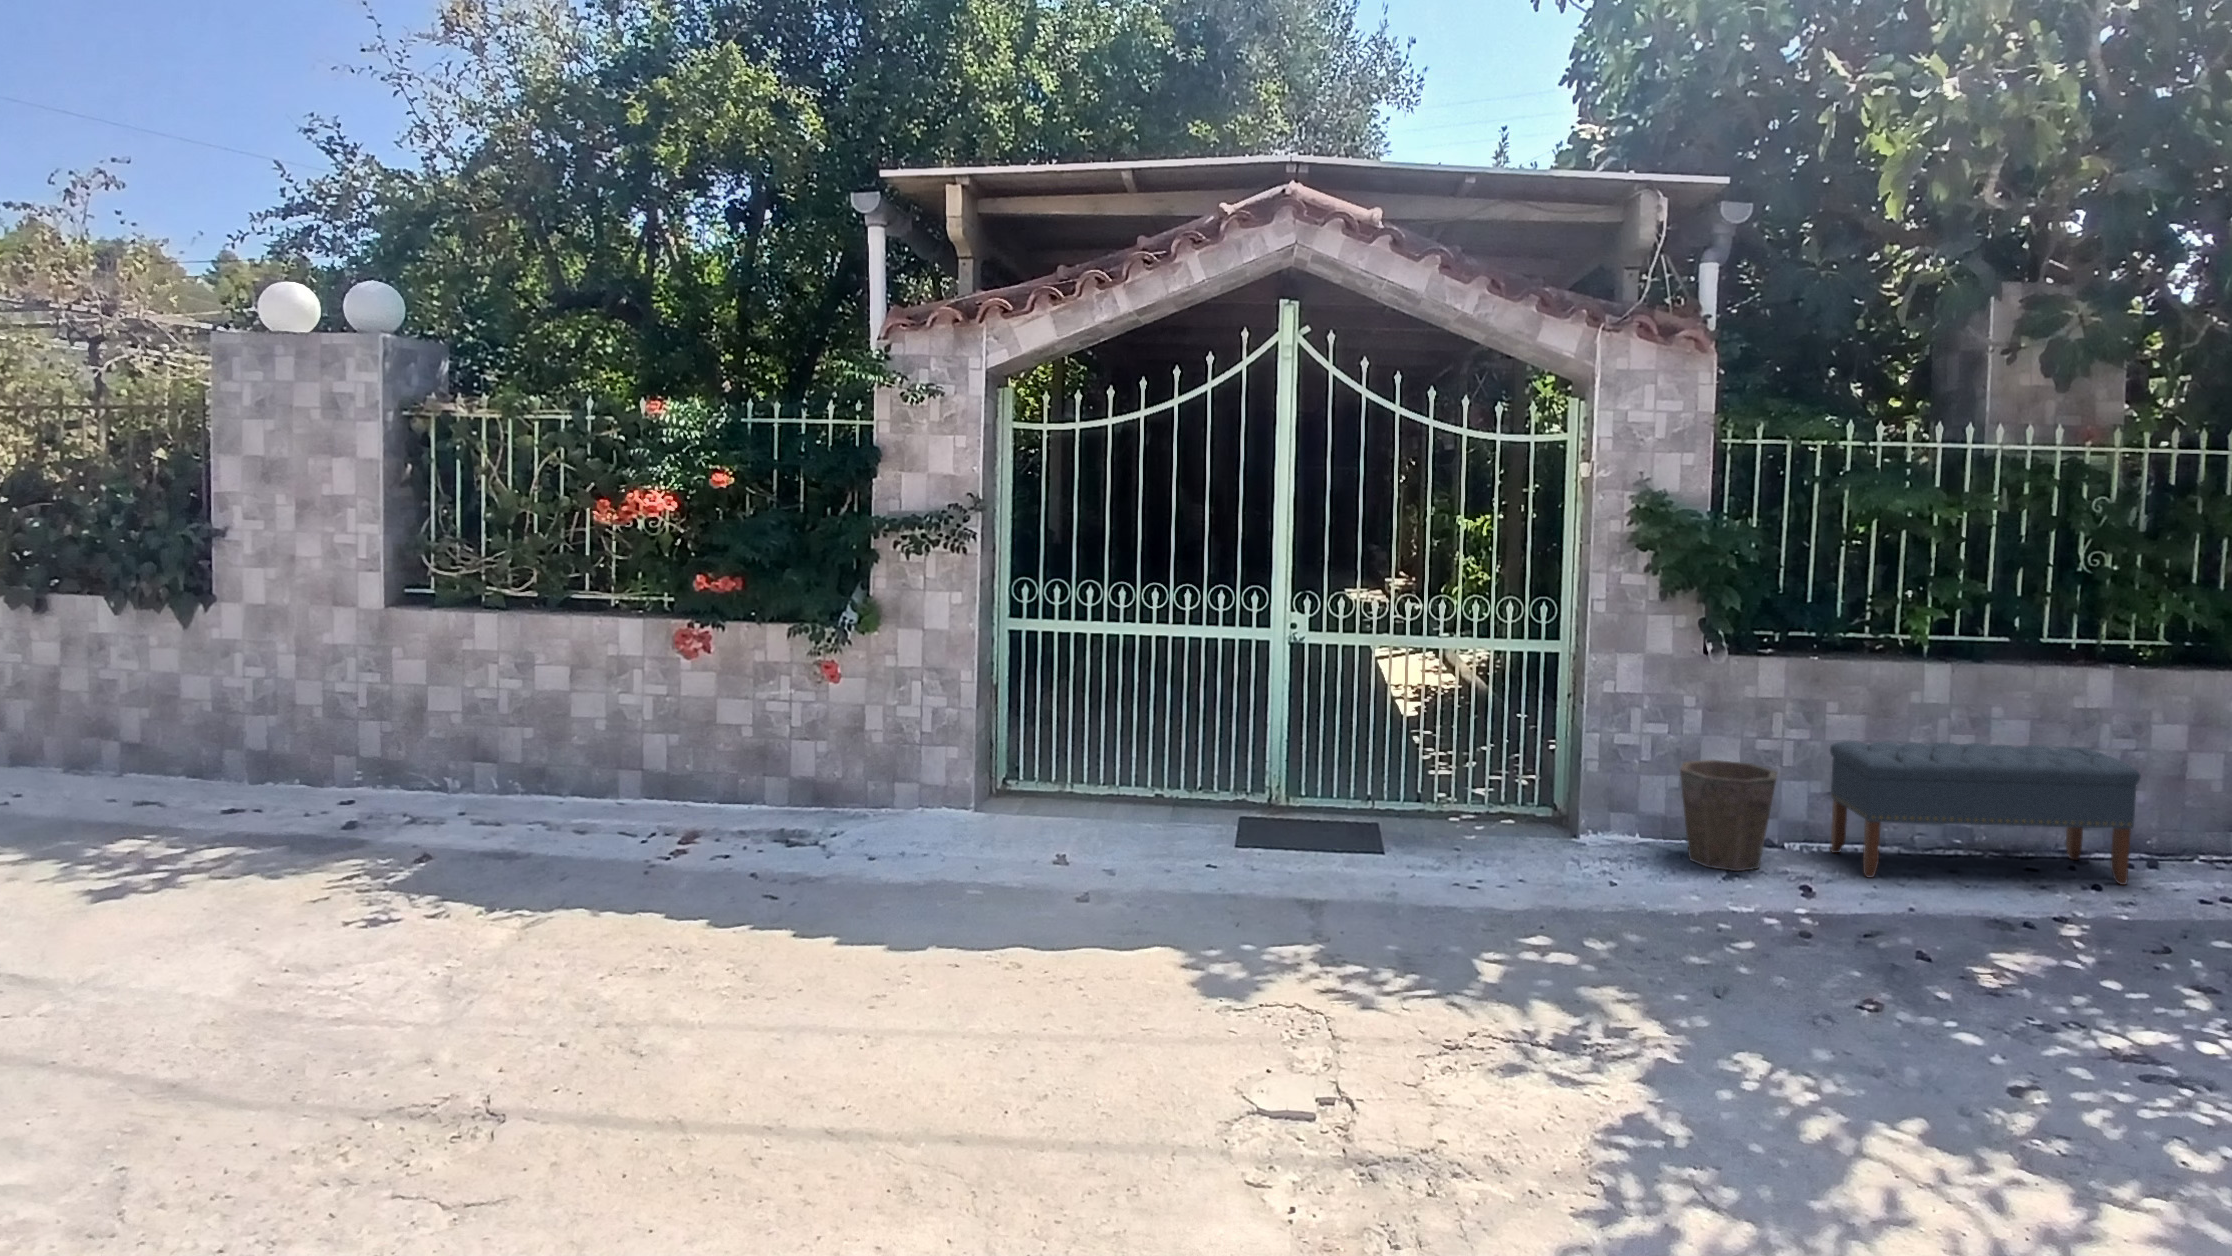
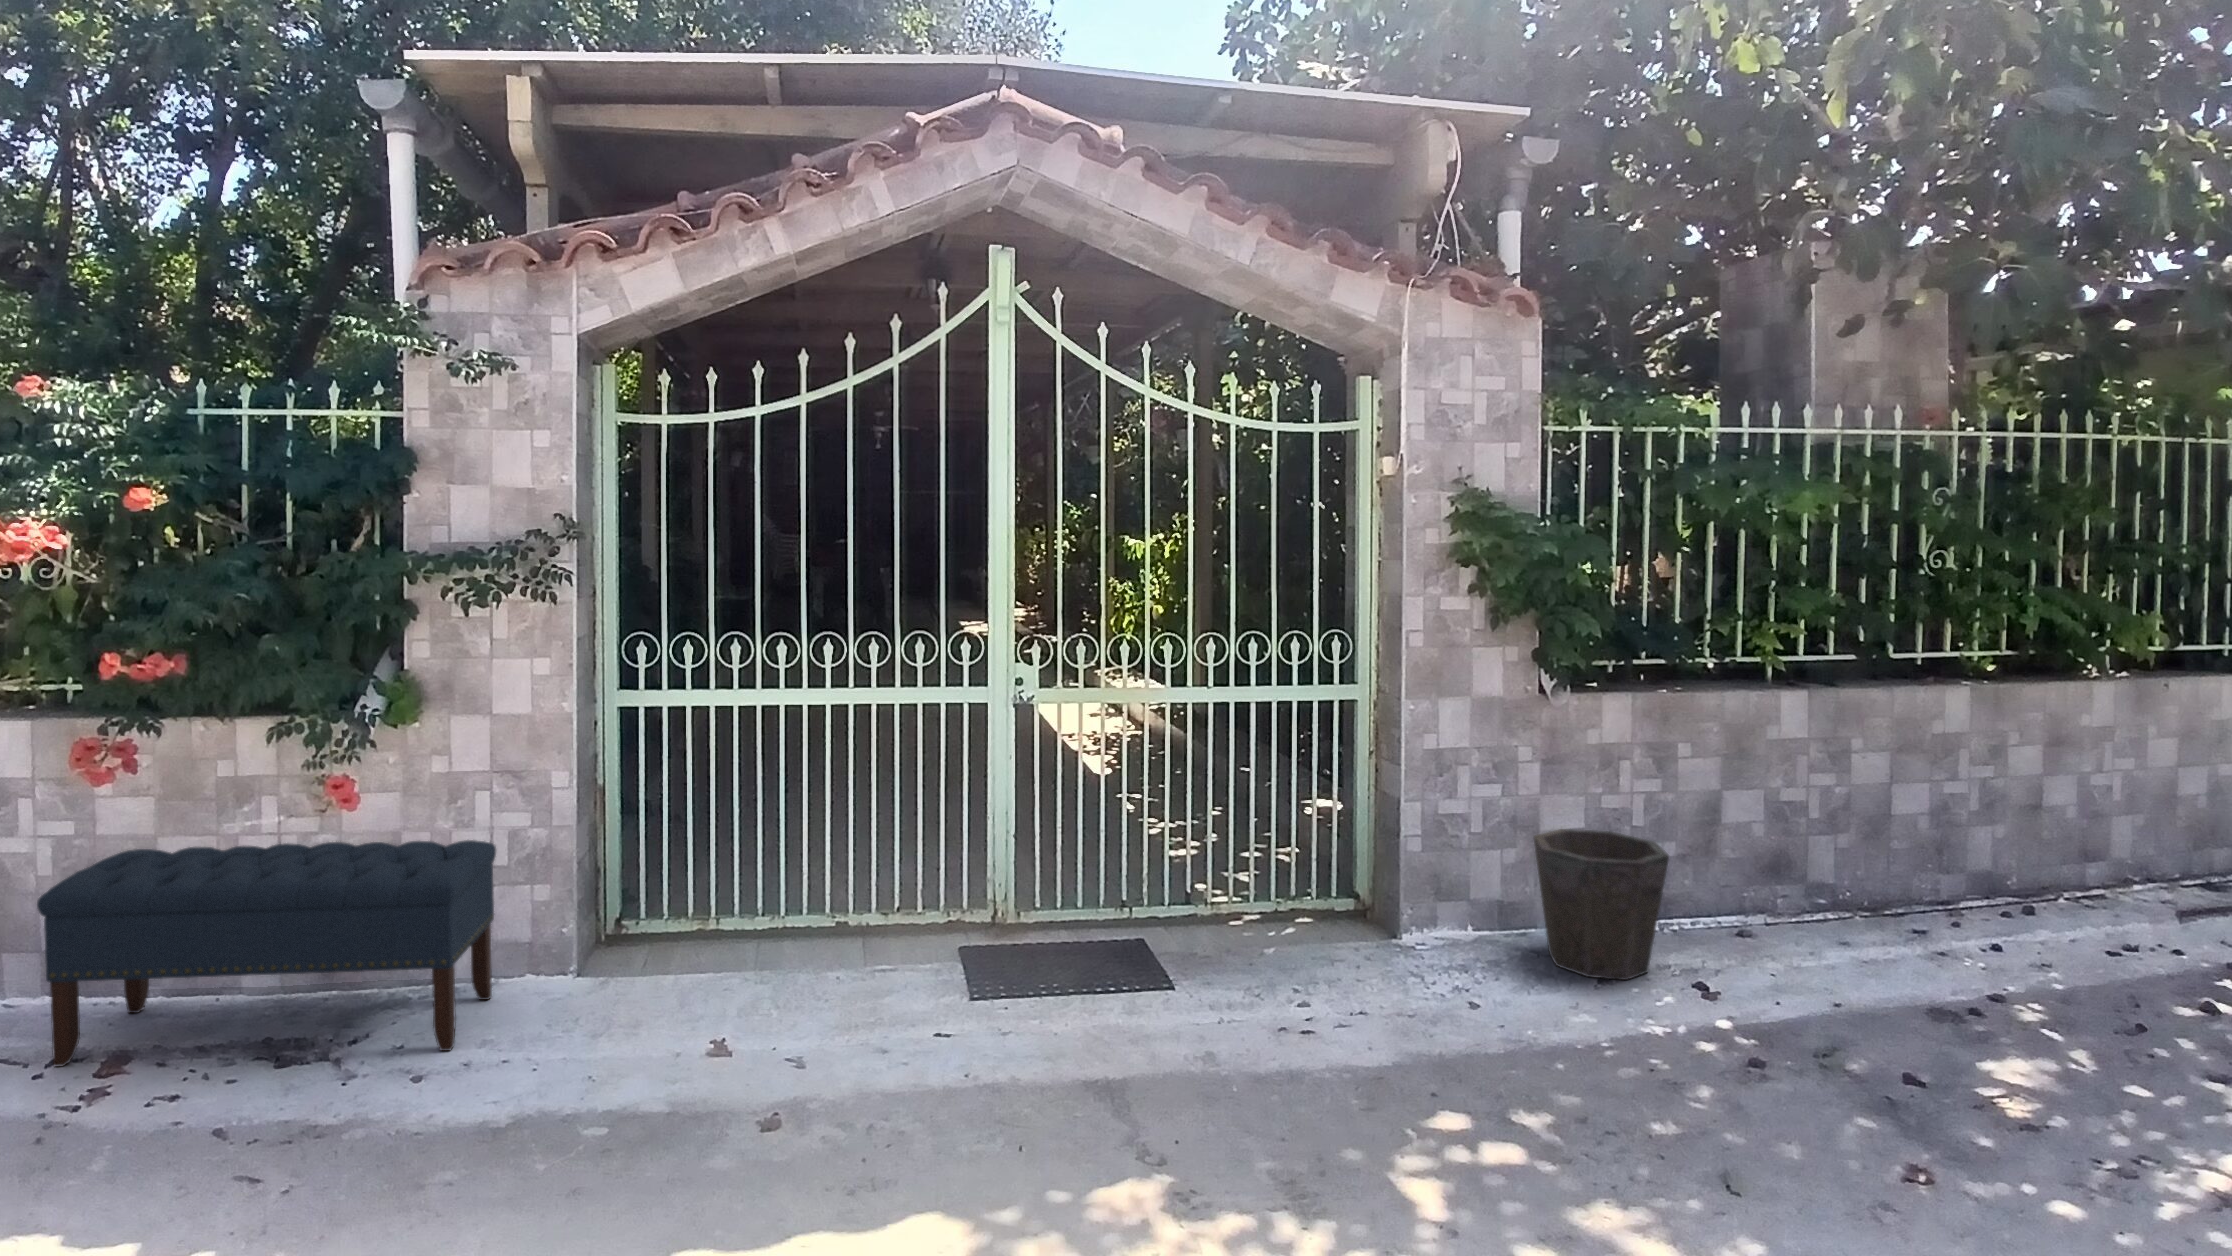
bench: present [1830,741,2141,885] -> present [37,840,496,1067]

